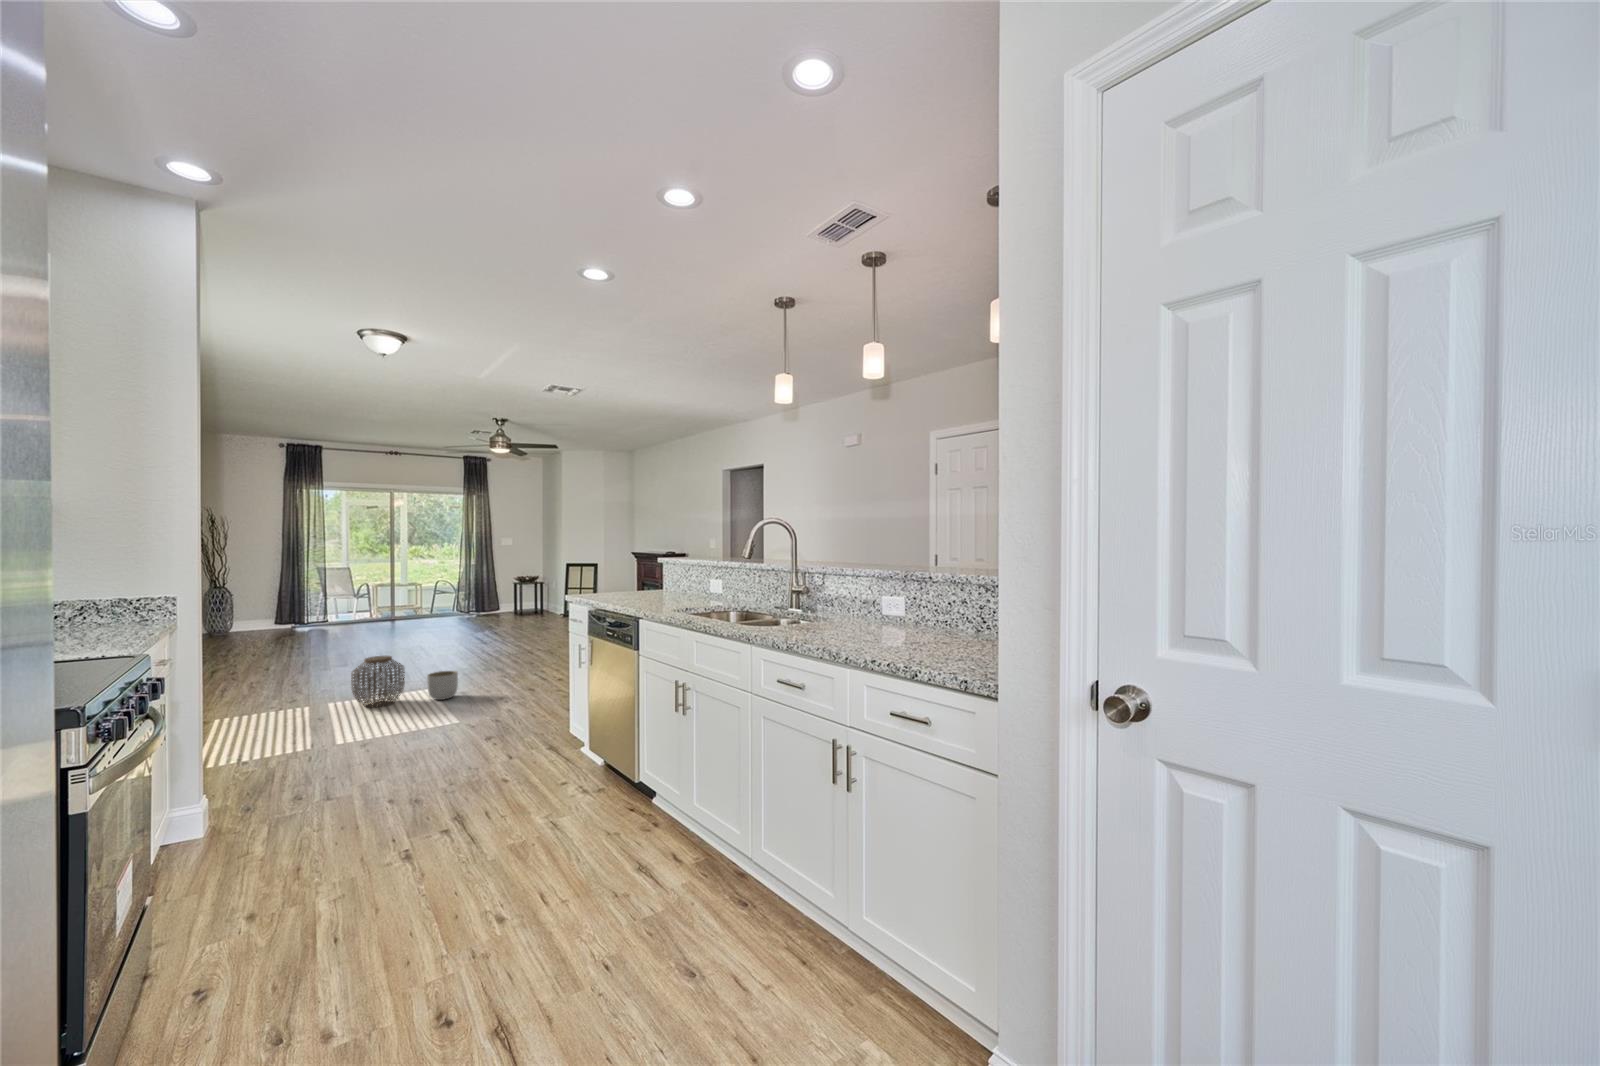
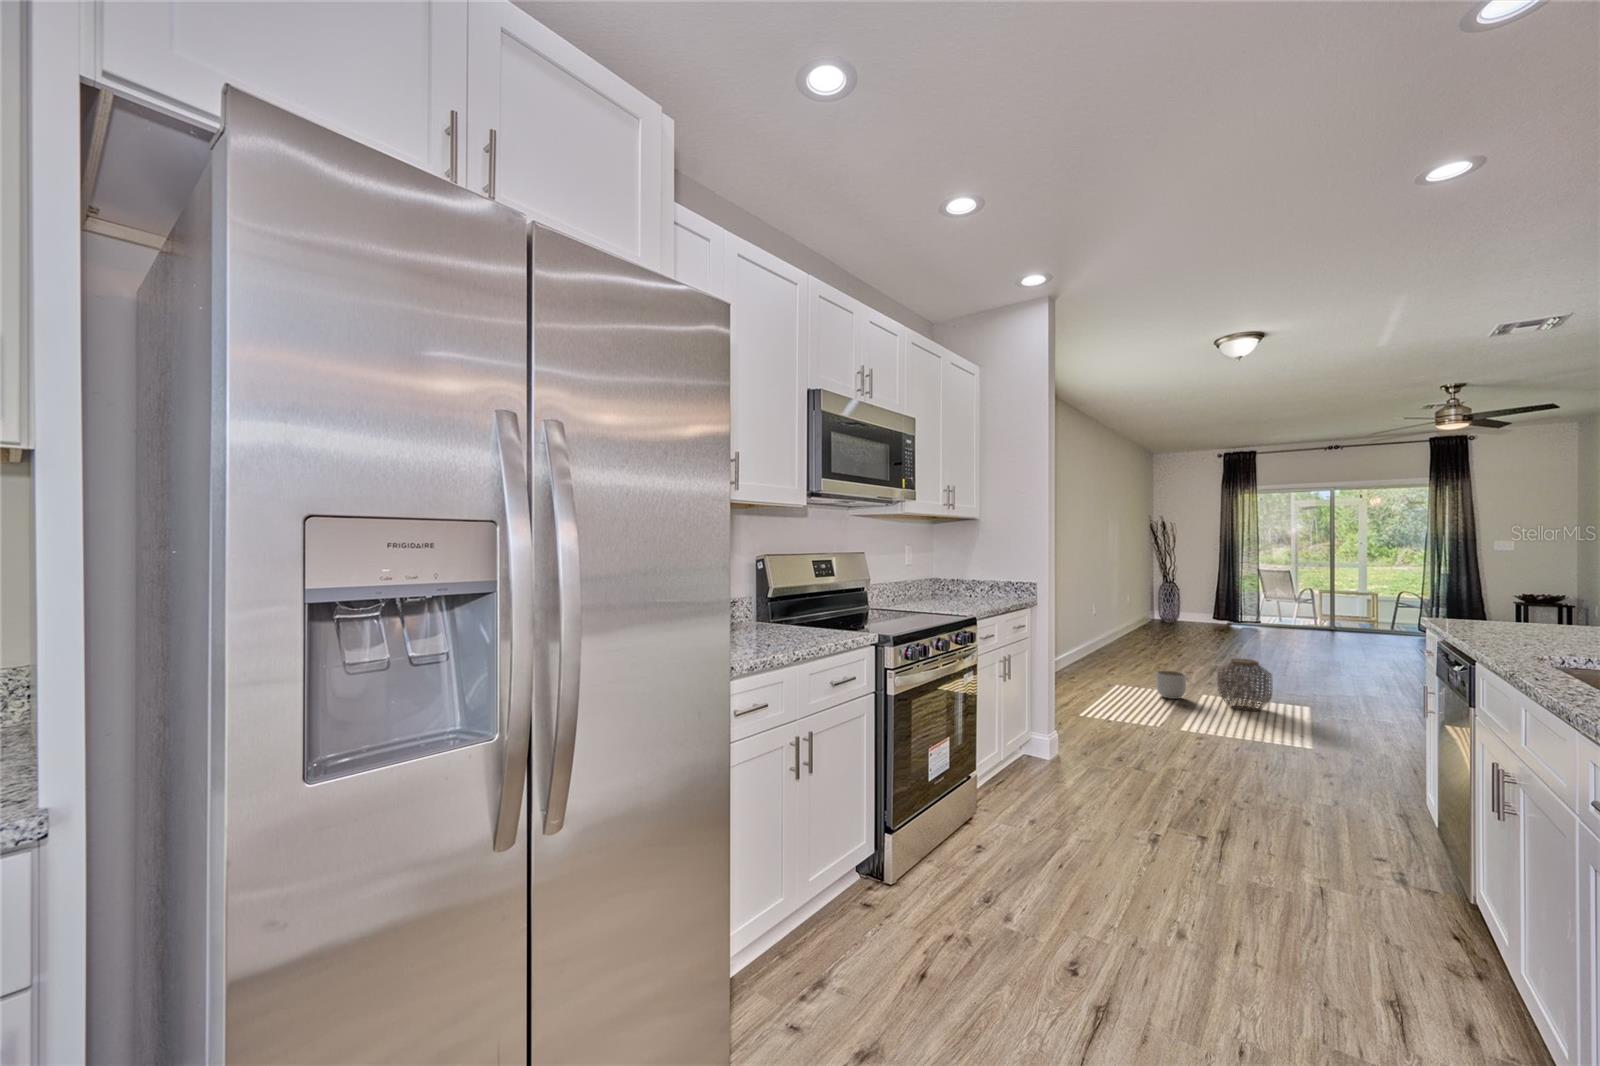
planter: present [427,671,458,700] -> present [1156,671,1186,699]

